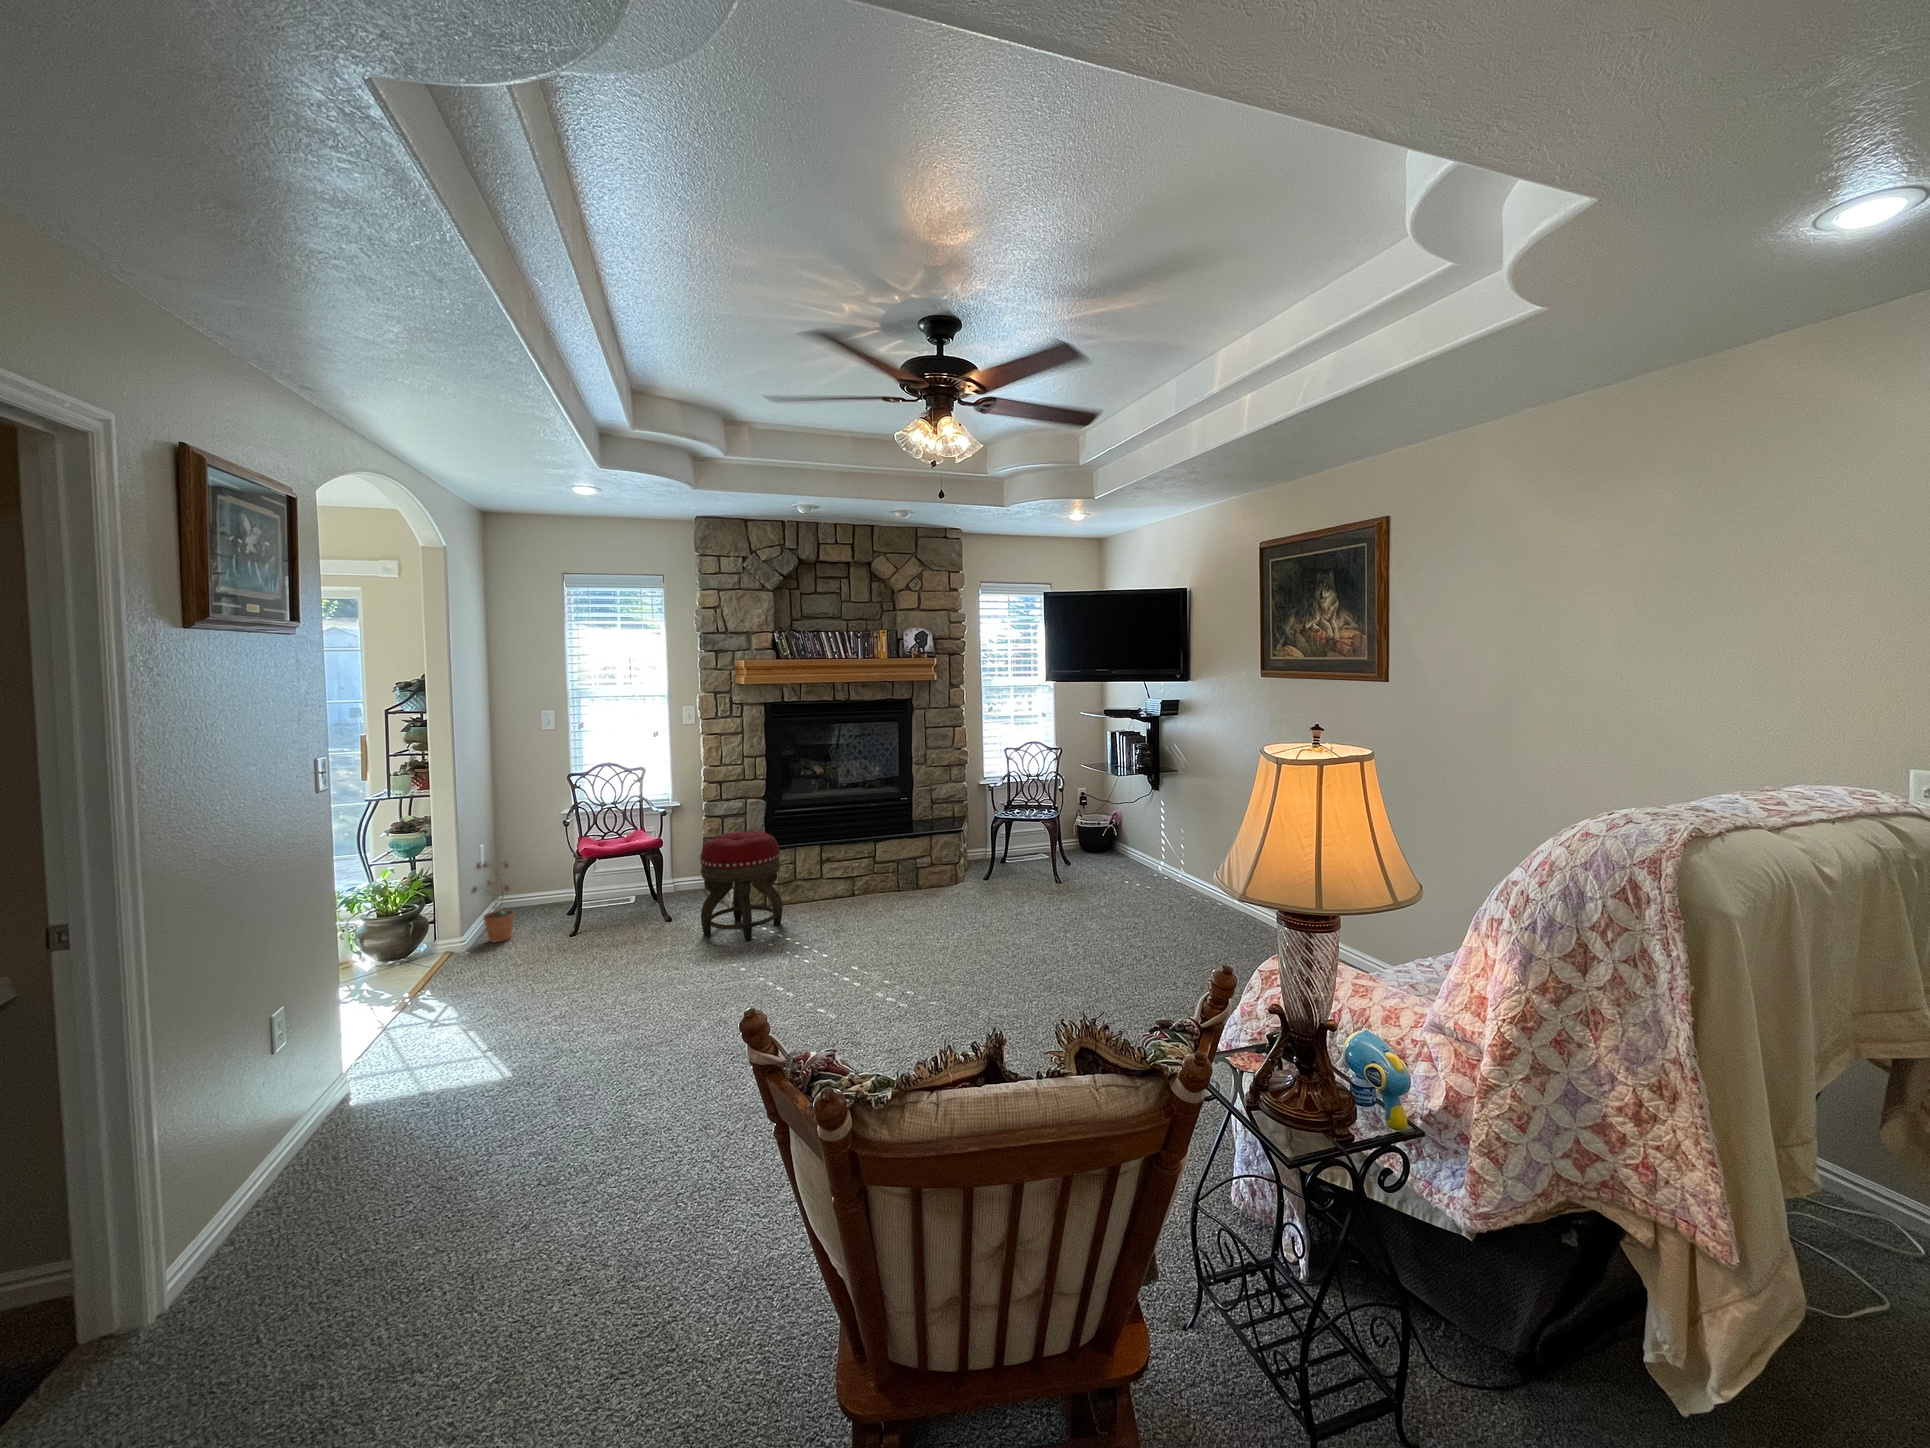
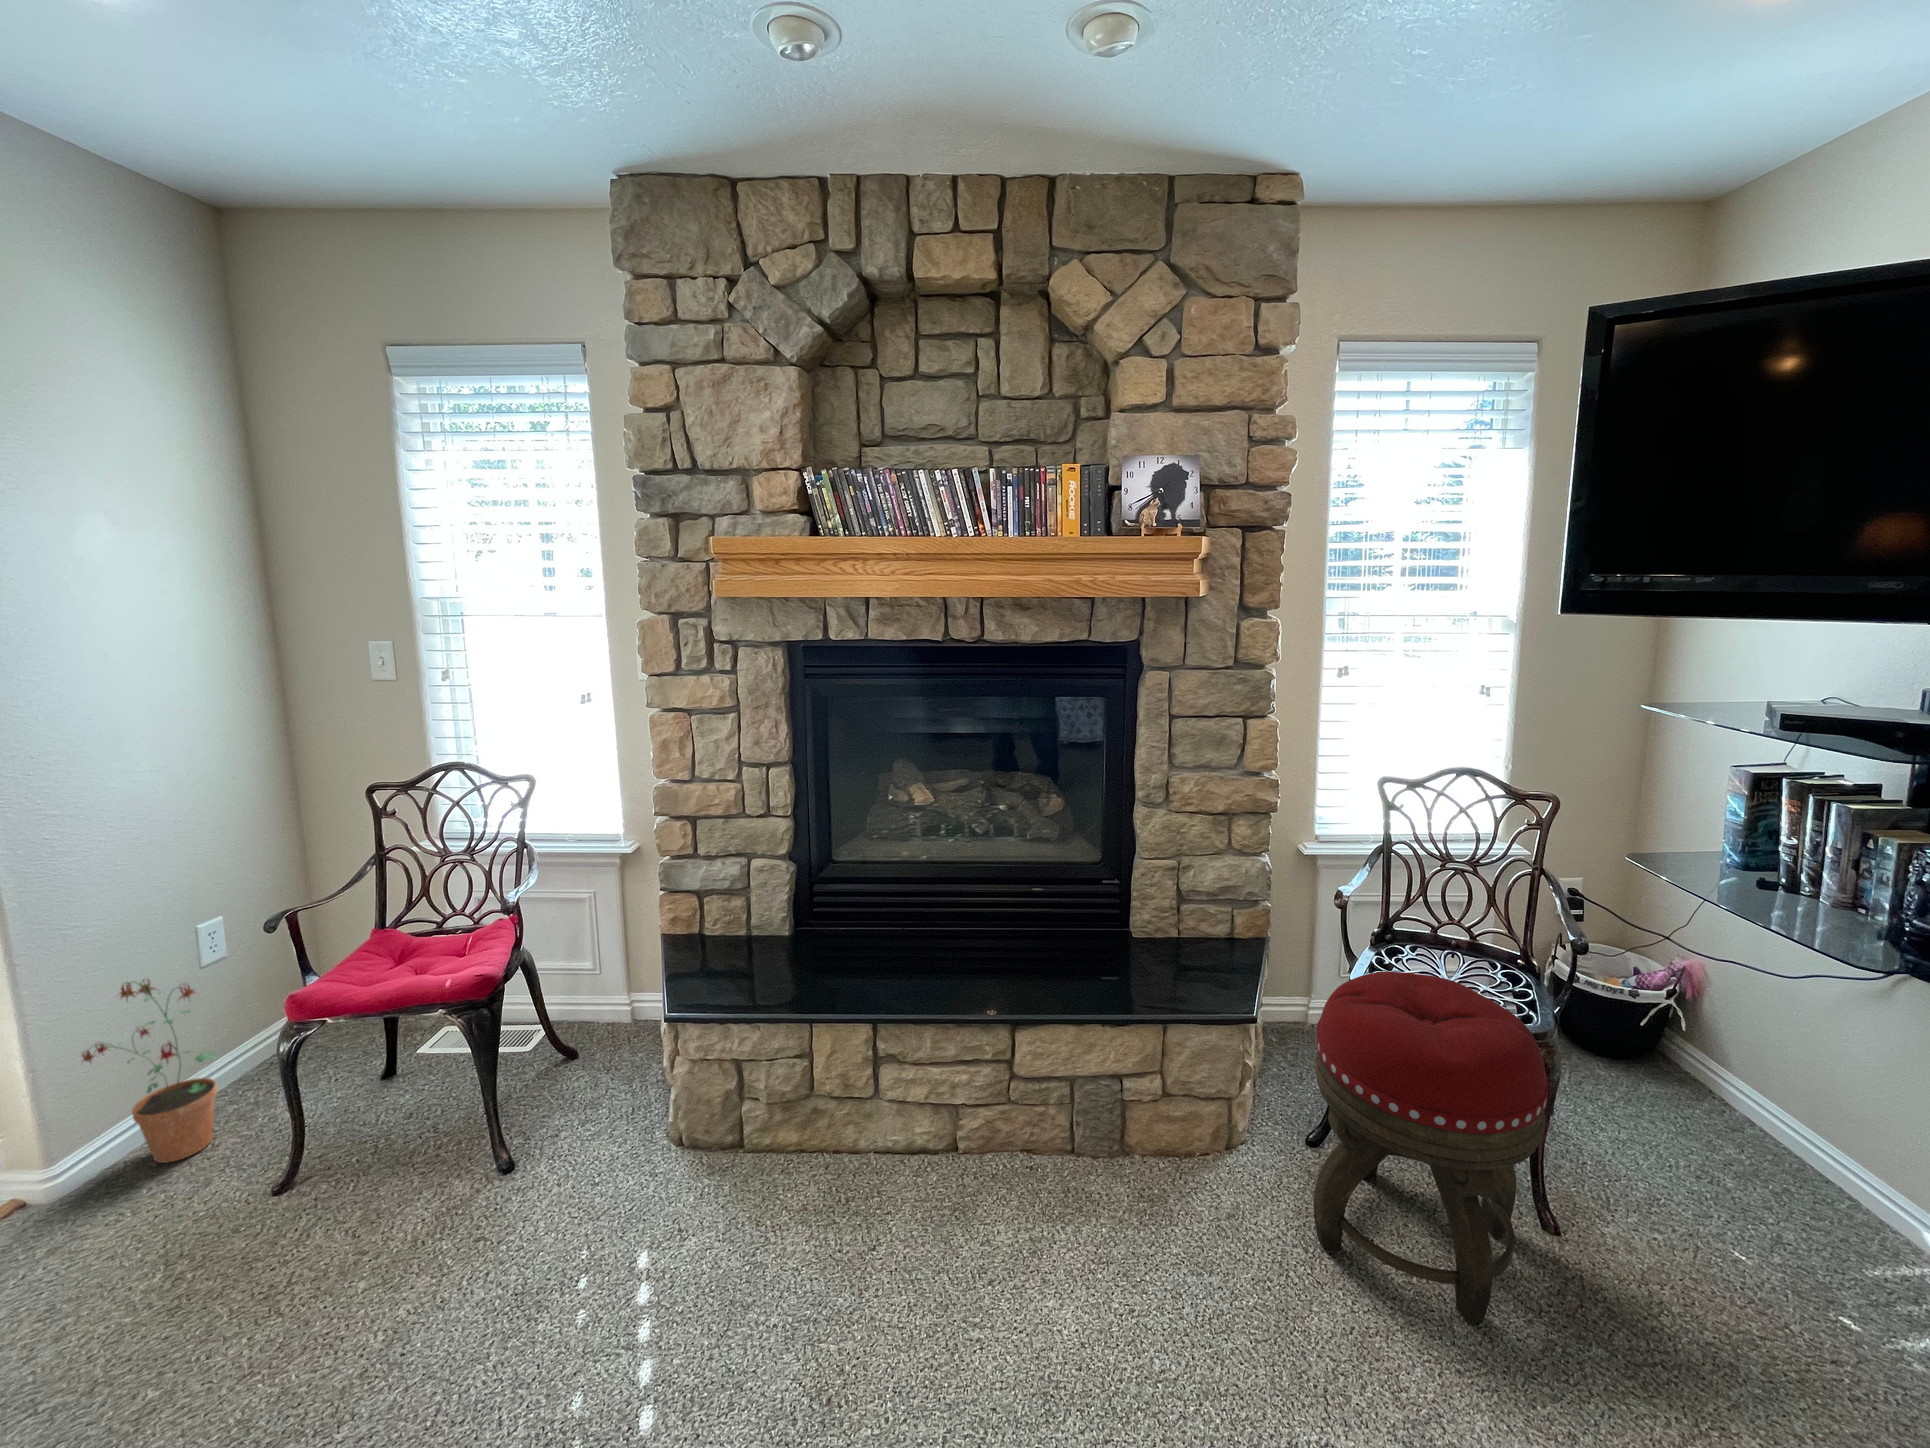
footstool: present [700,831,782,940] -> present [1313,972,1548,1324]

